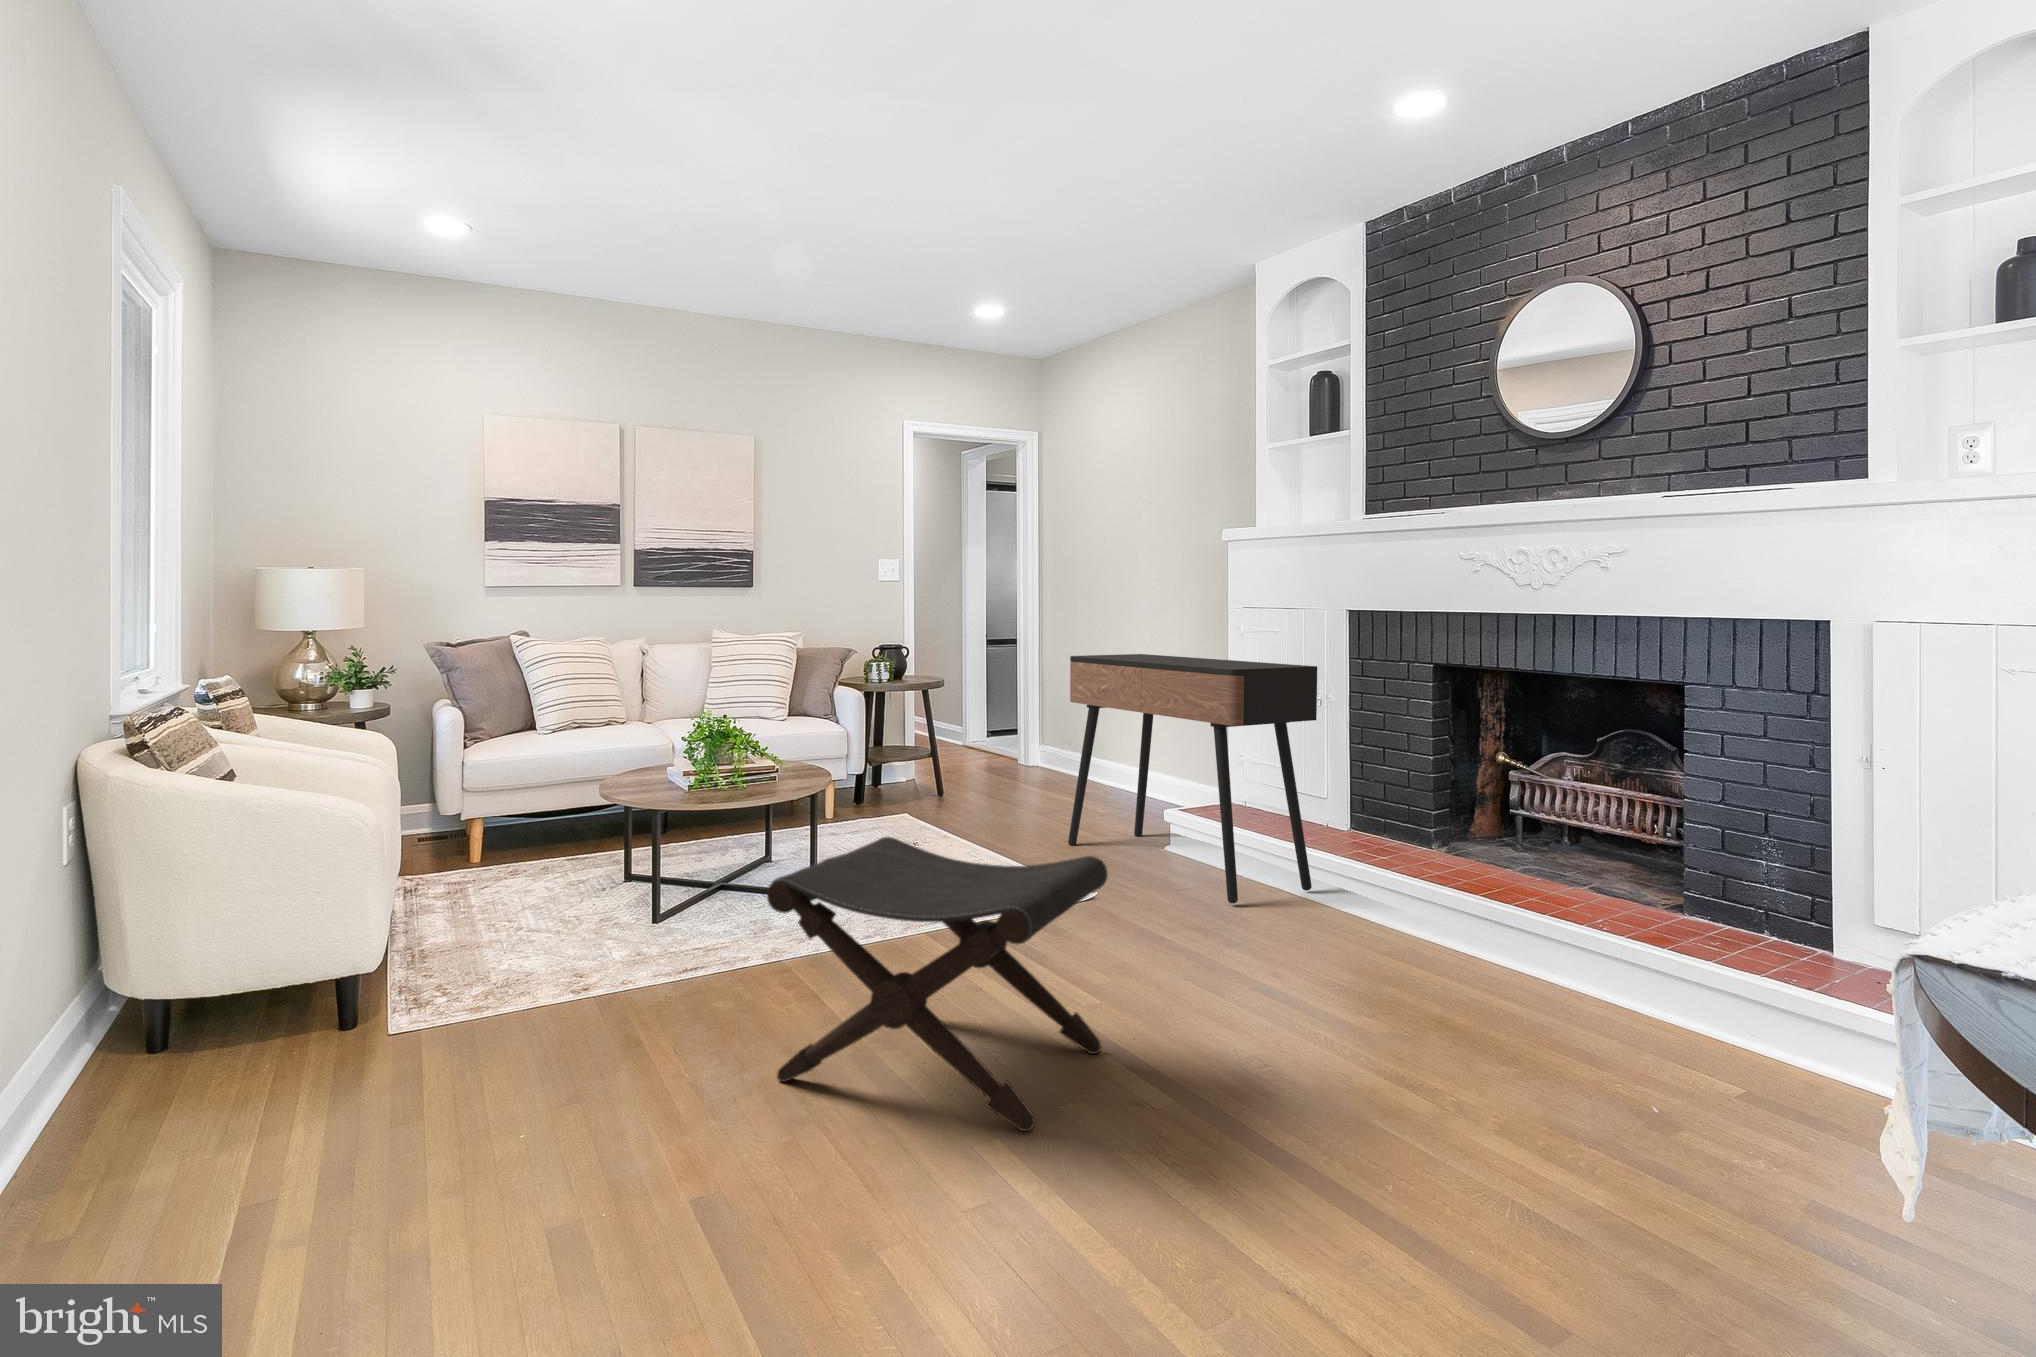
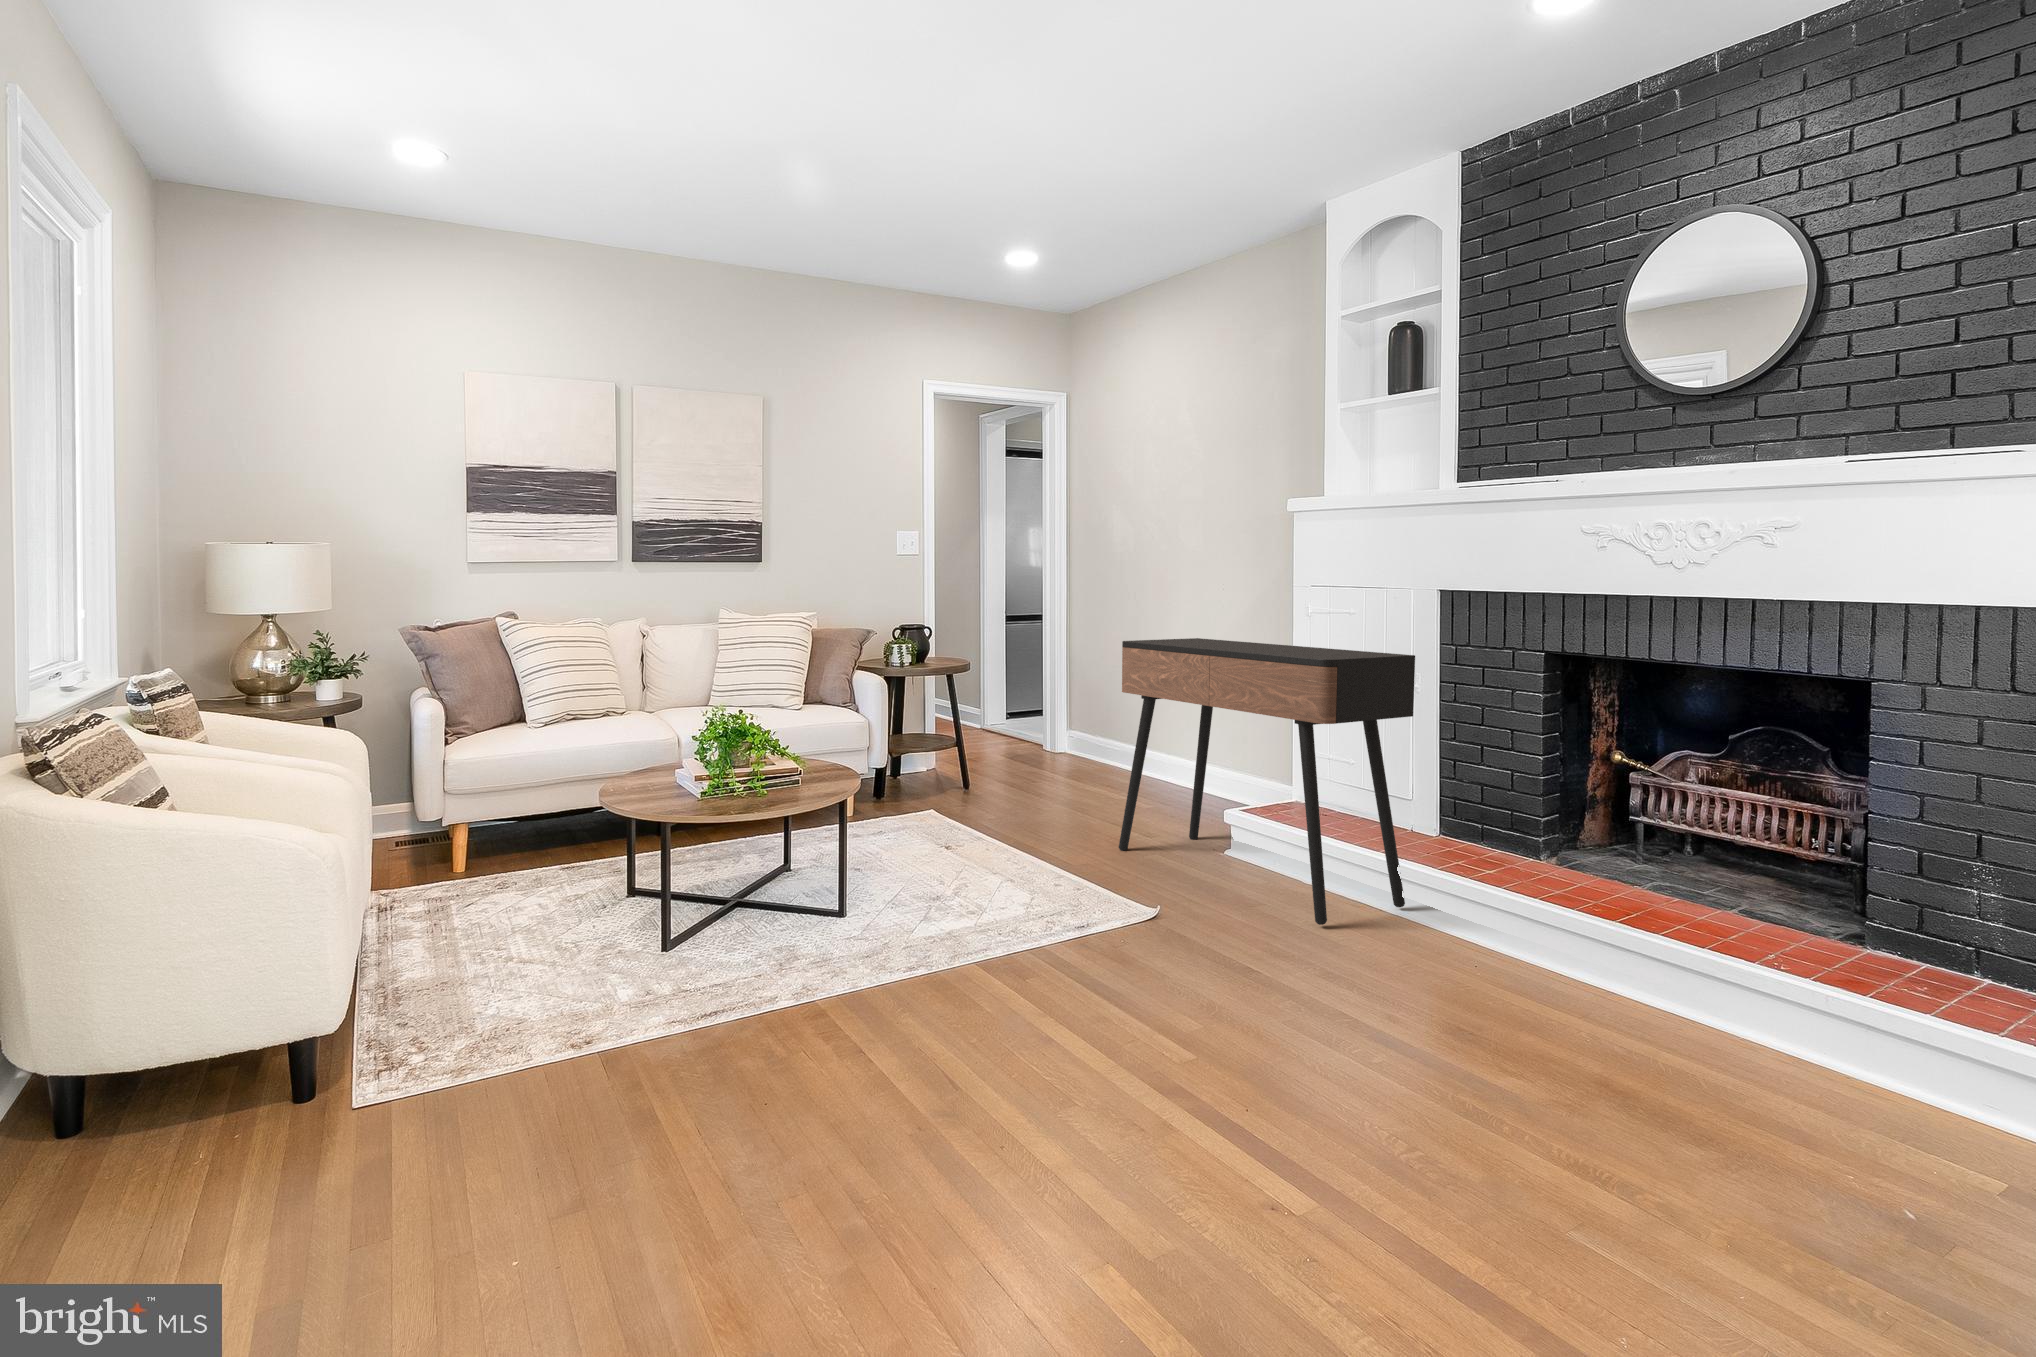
footstool: present [767,837,1108,1131] -> none [816,867,1227,1257]

